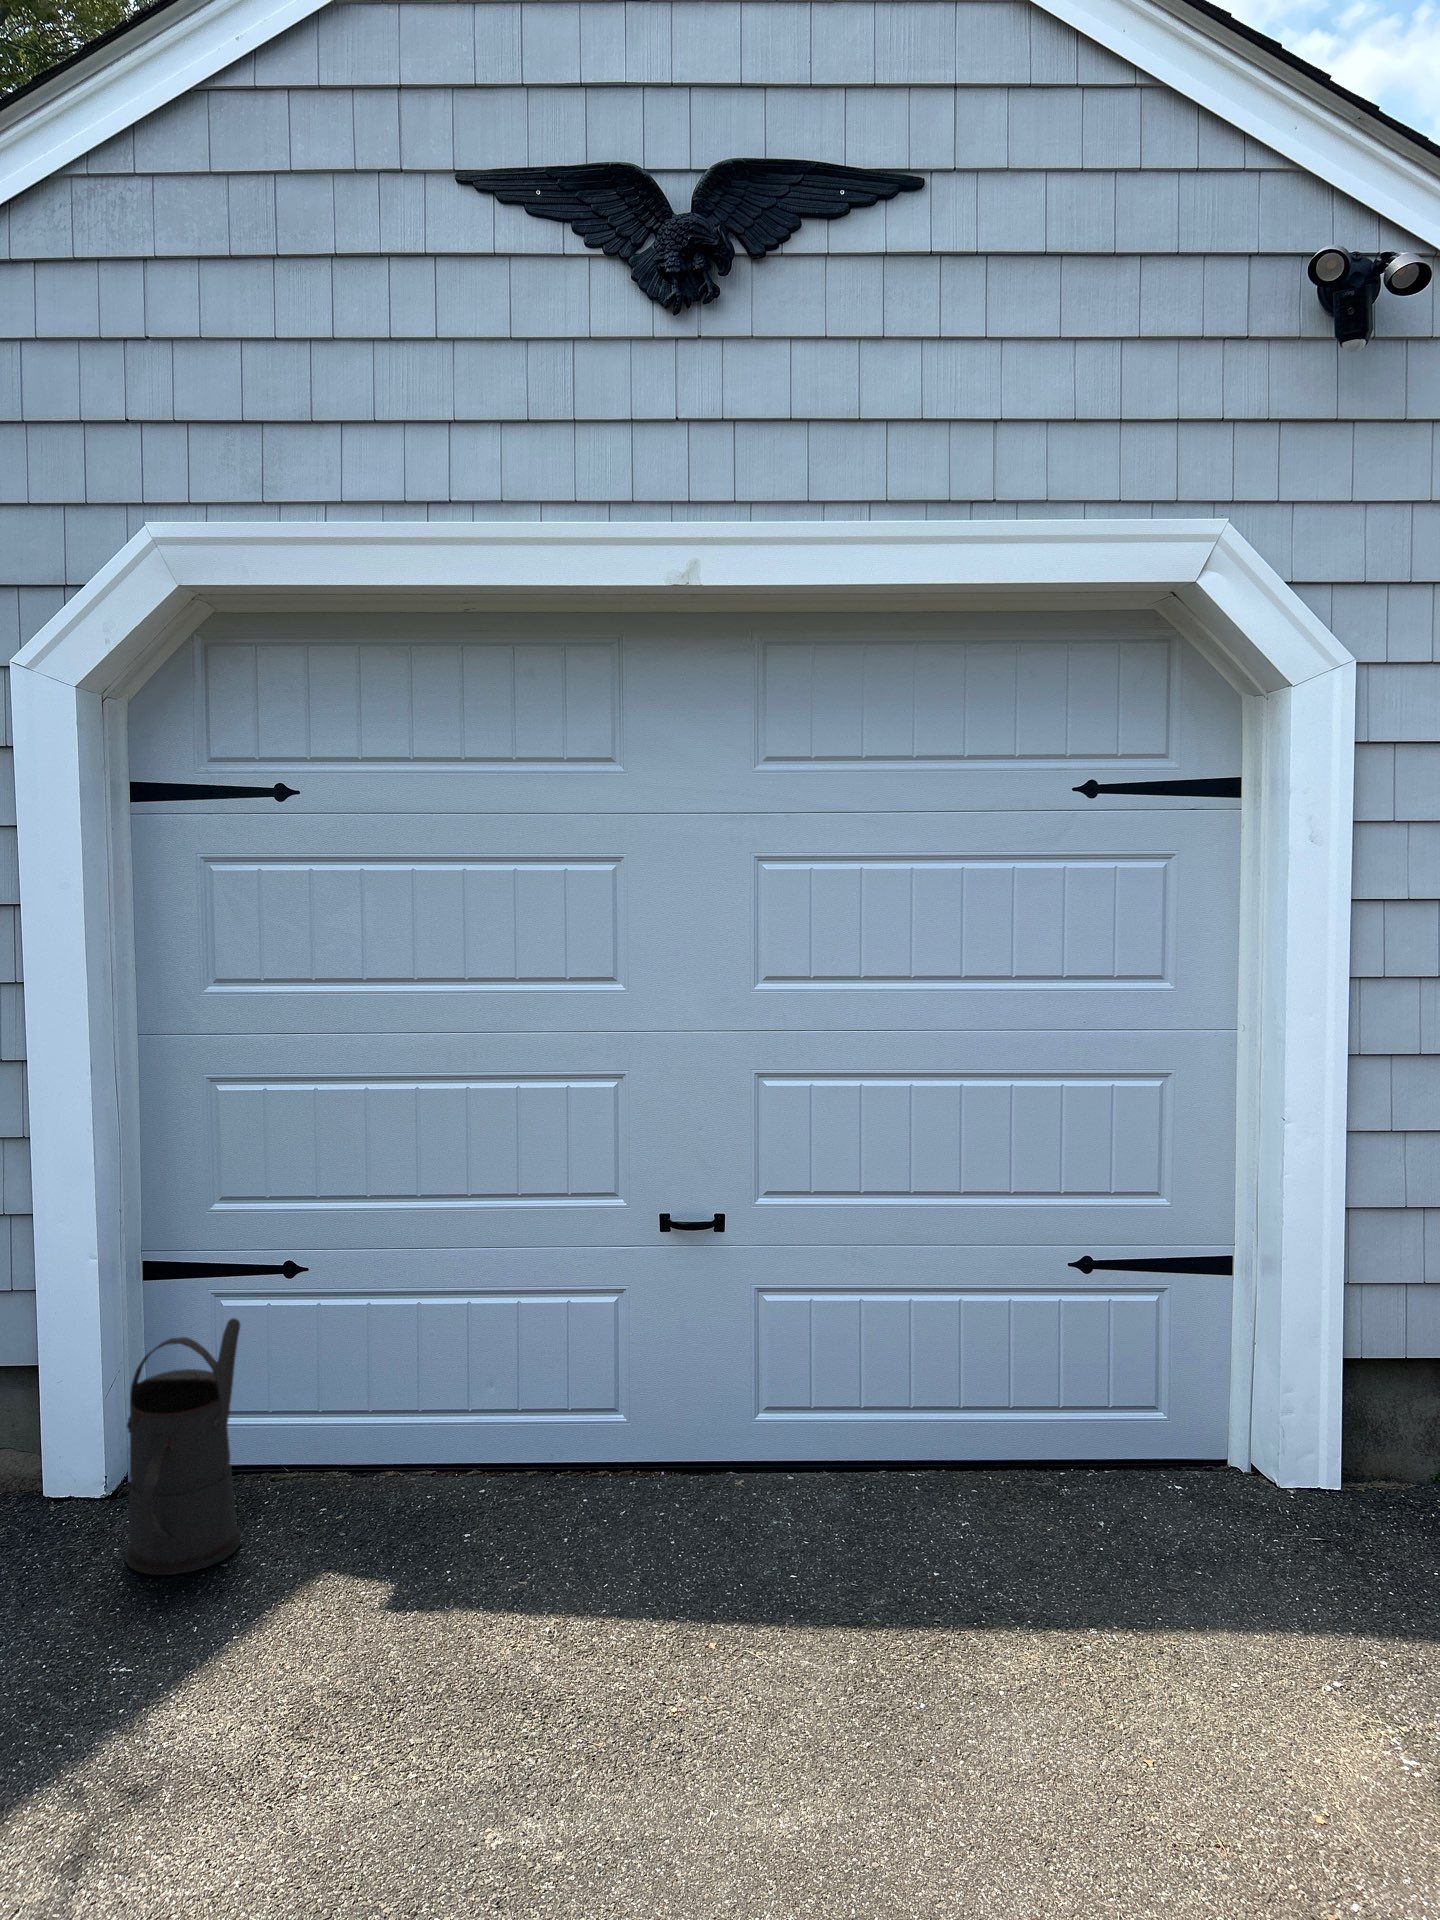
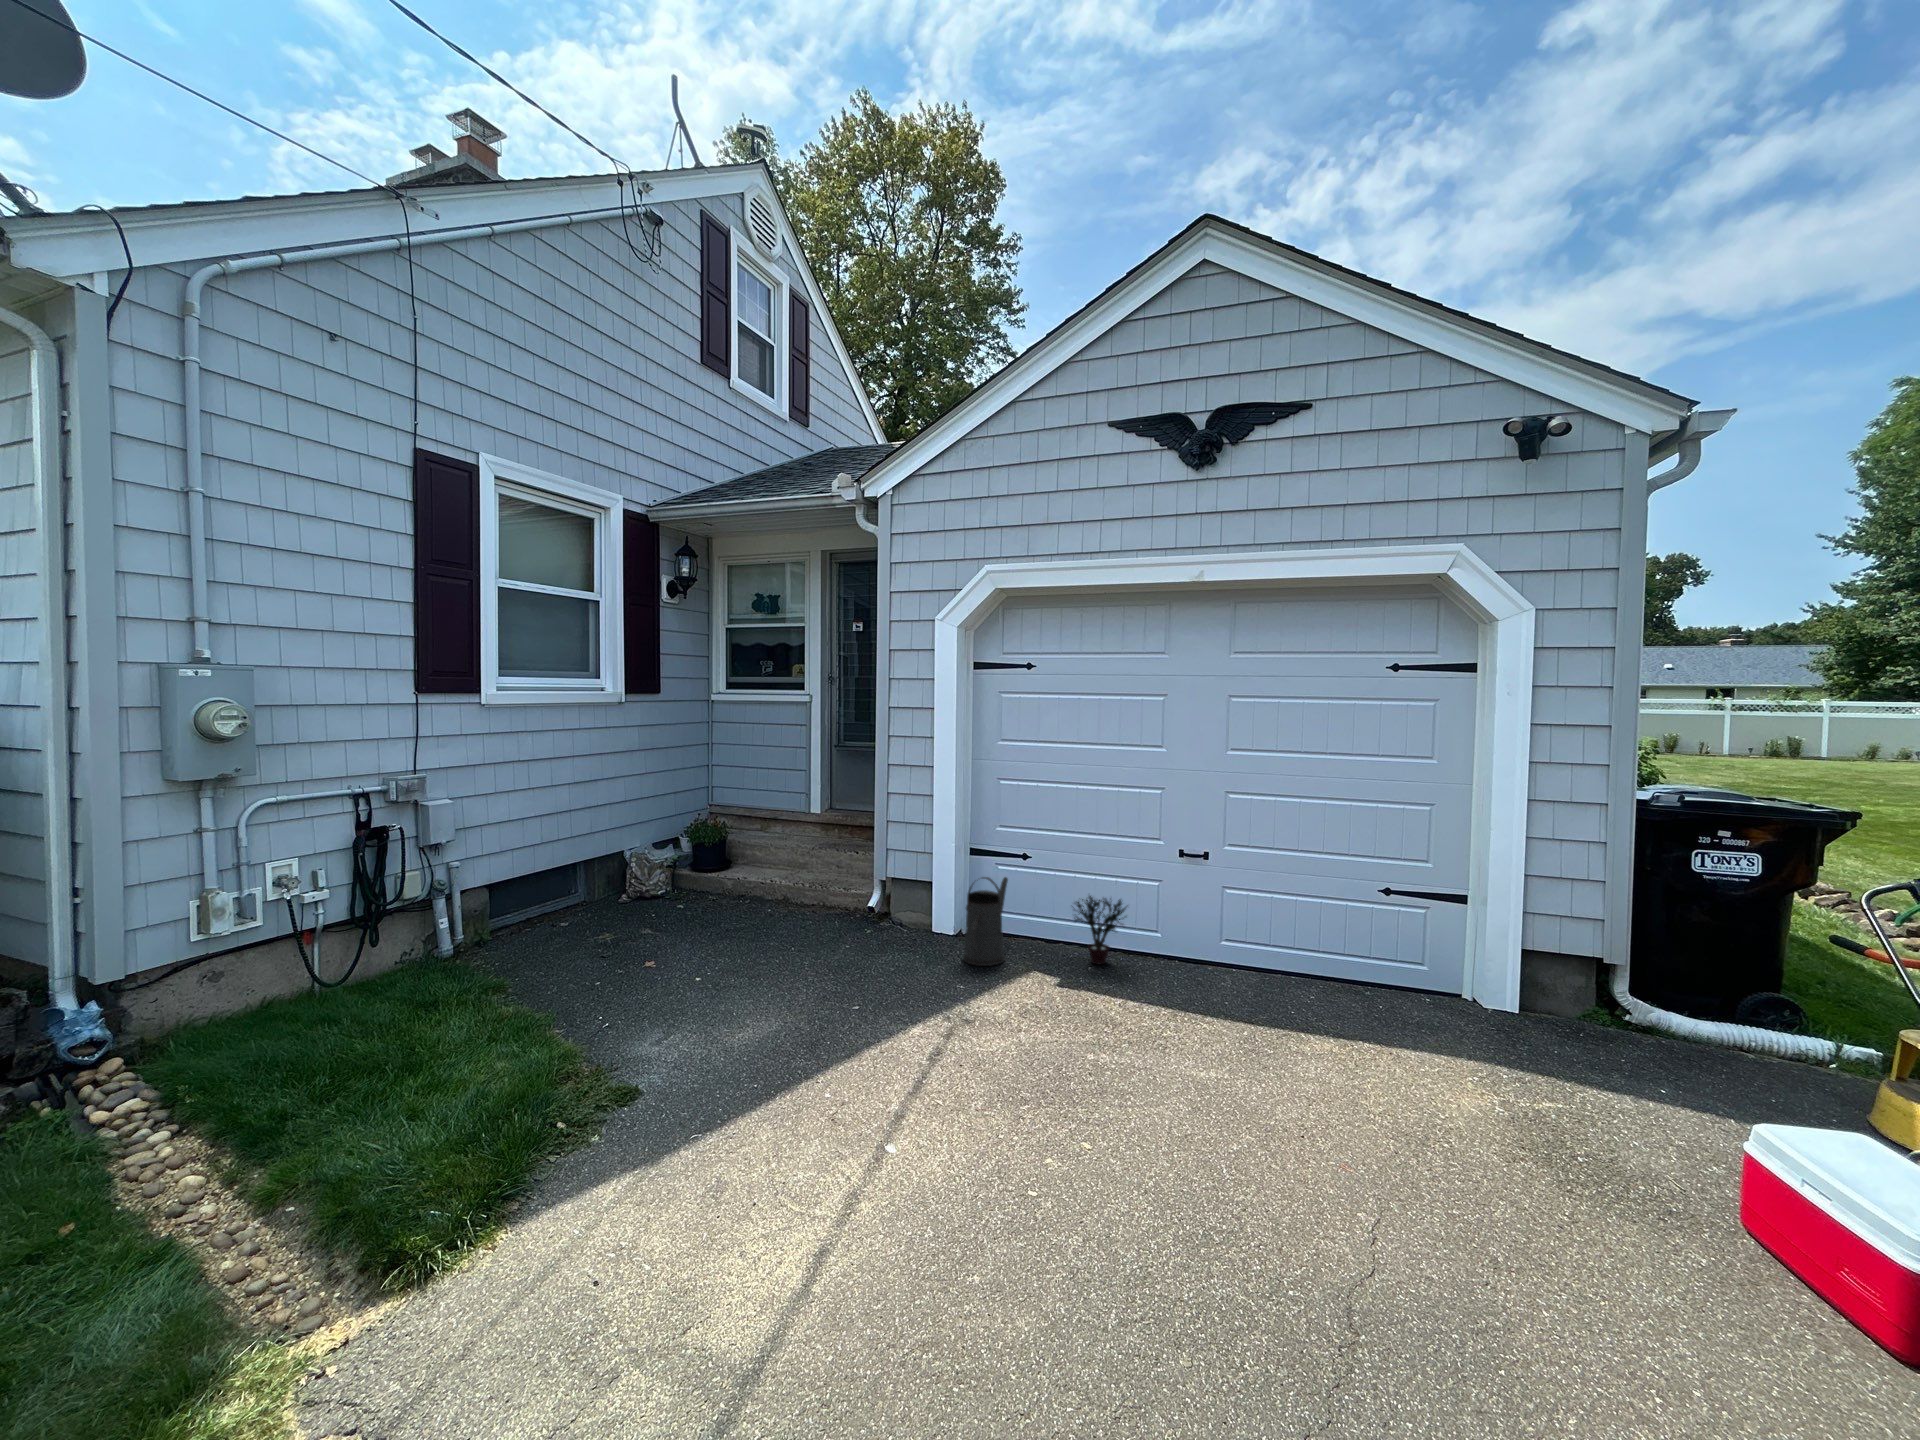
potted plant: none [403,1340,549,1511] -> present [1074,896,1126,964]

